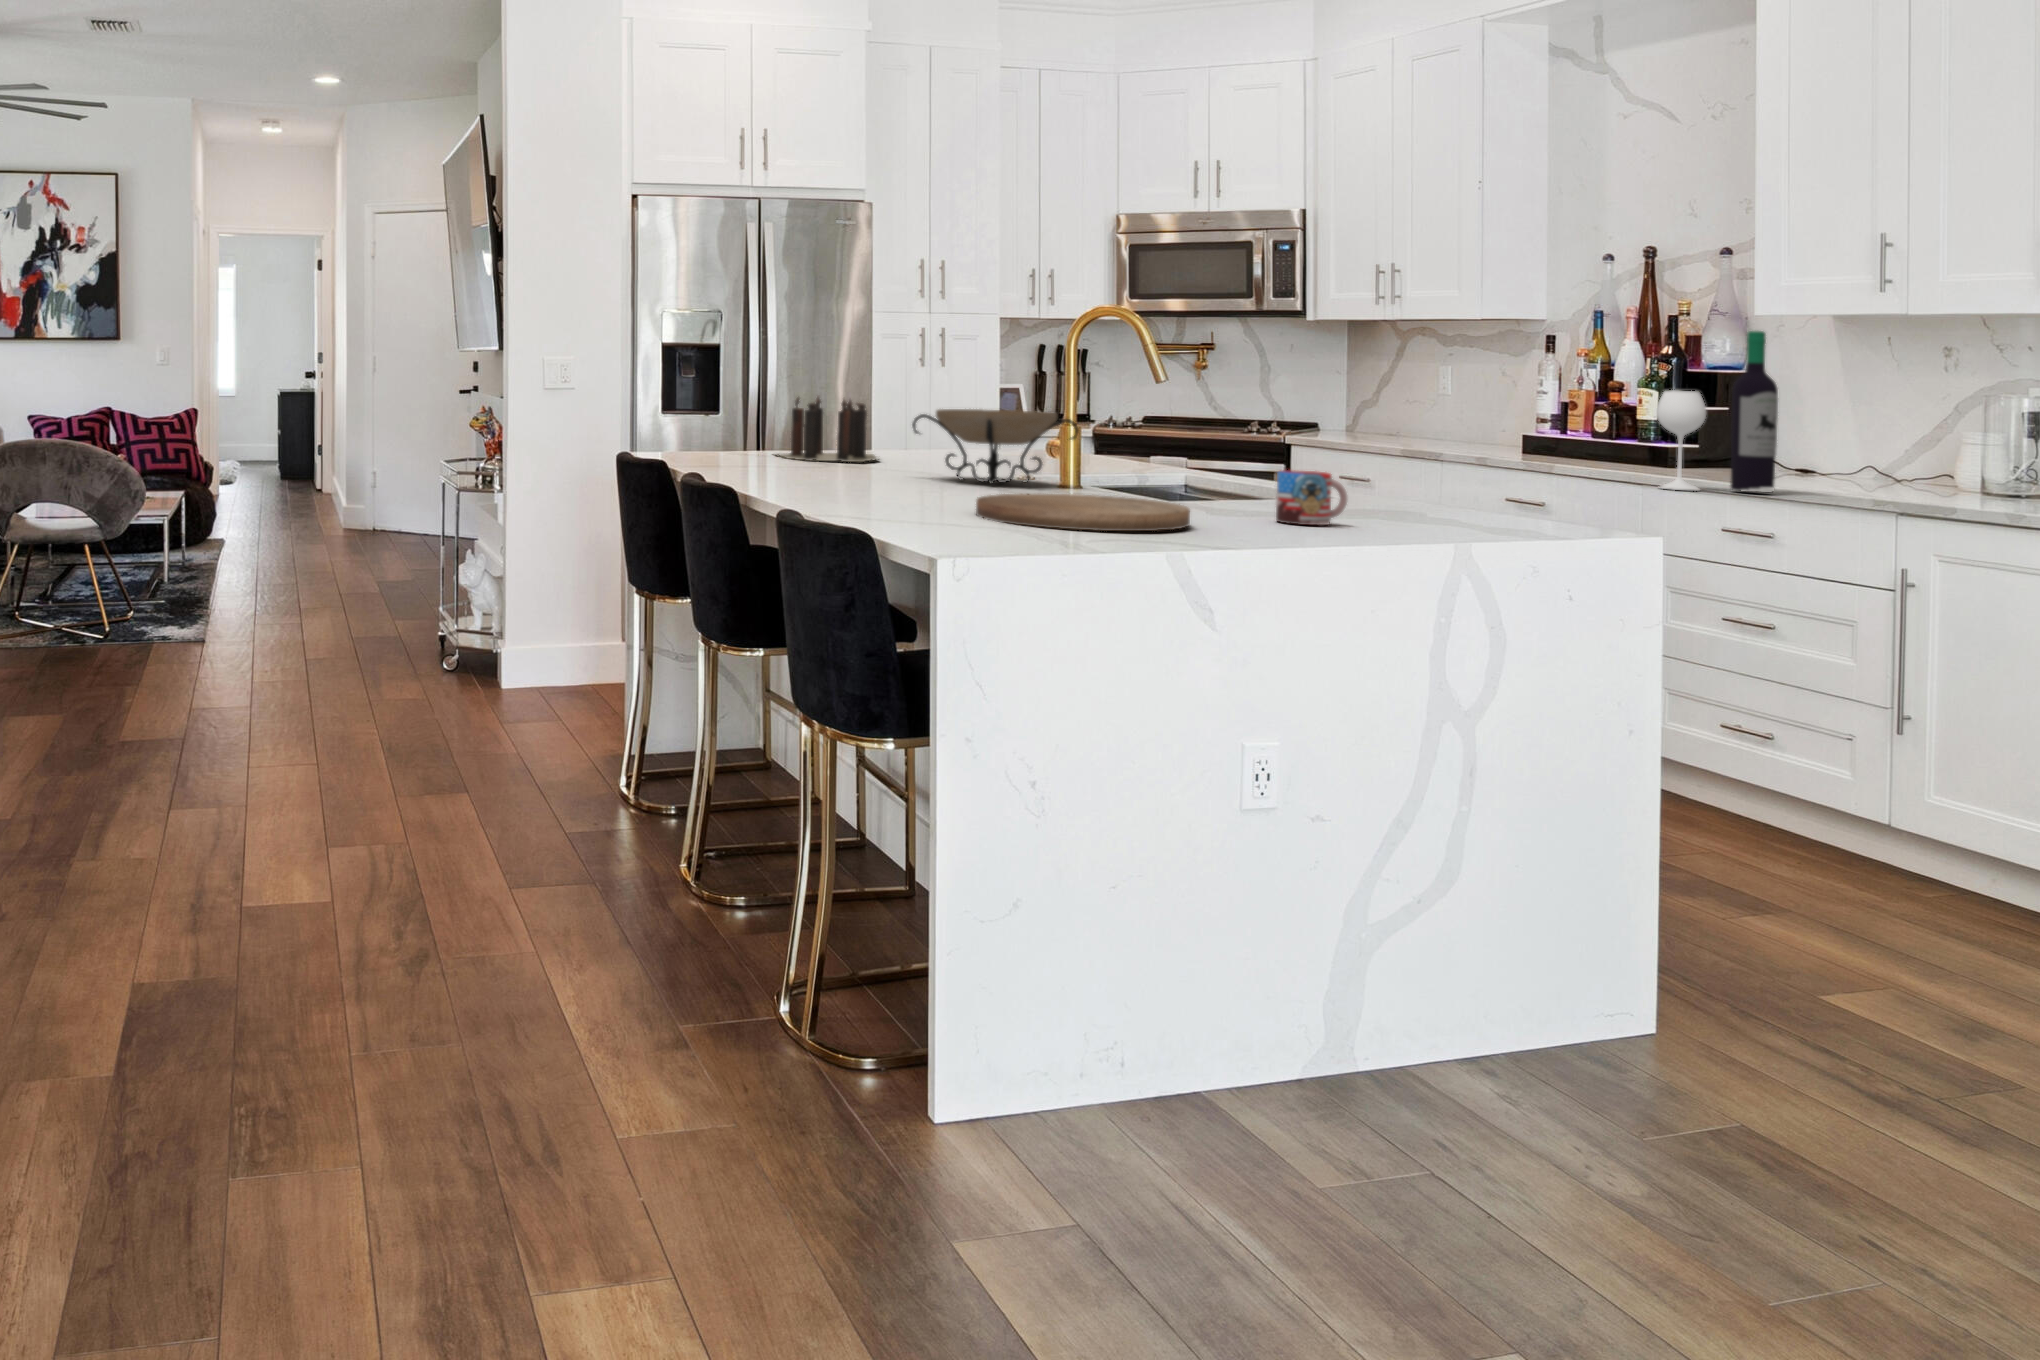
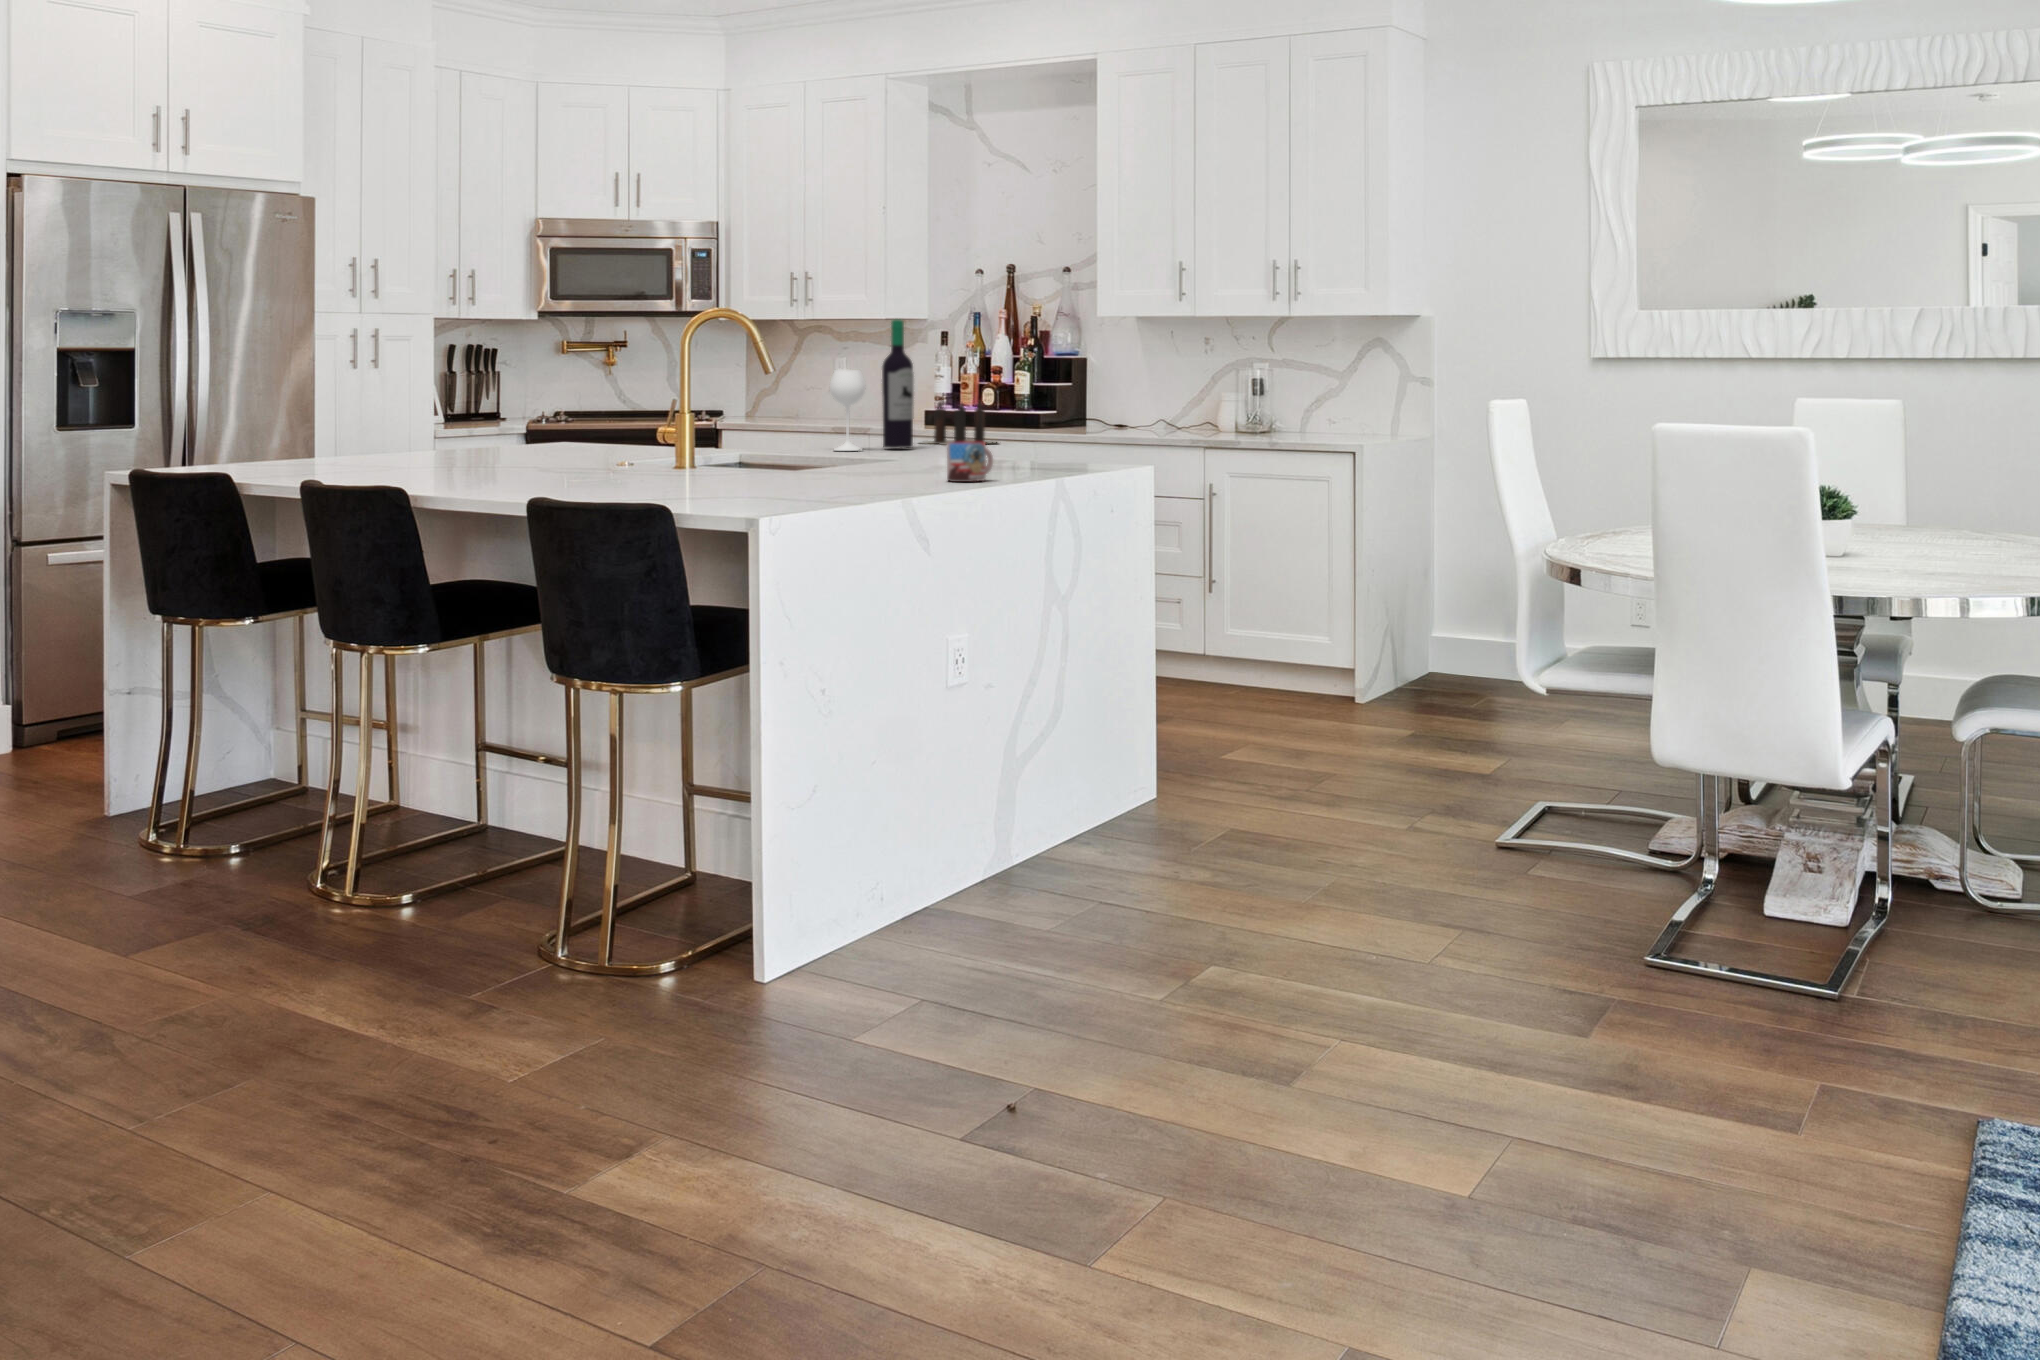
wine bottle: present [1656,331,1778,491] -> present [830,319,914,451]
candle: present [772,396,877,462] -> present [923,401,994,445]
decorative bowl: present [912,409,1079,483] -> none [591,410,745,476]
cutting board: present [976,494,1190,531] -> none [753,473,925,498]

